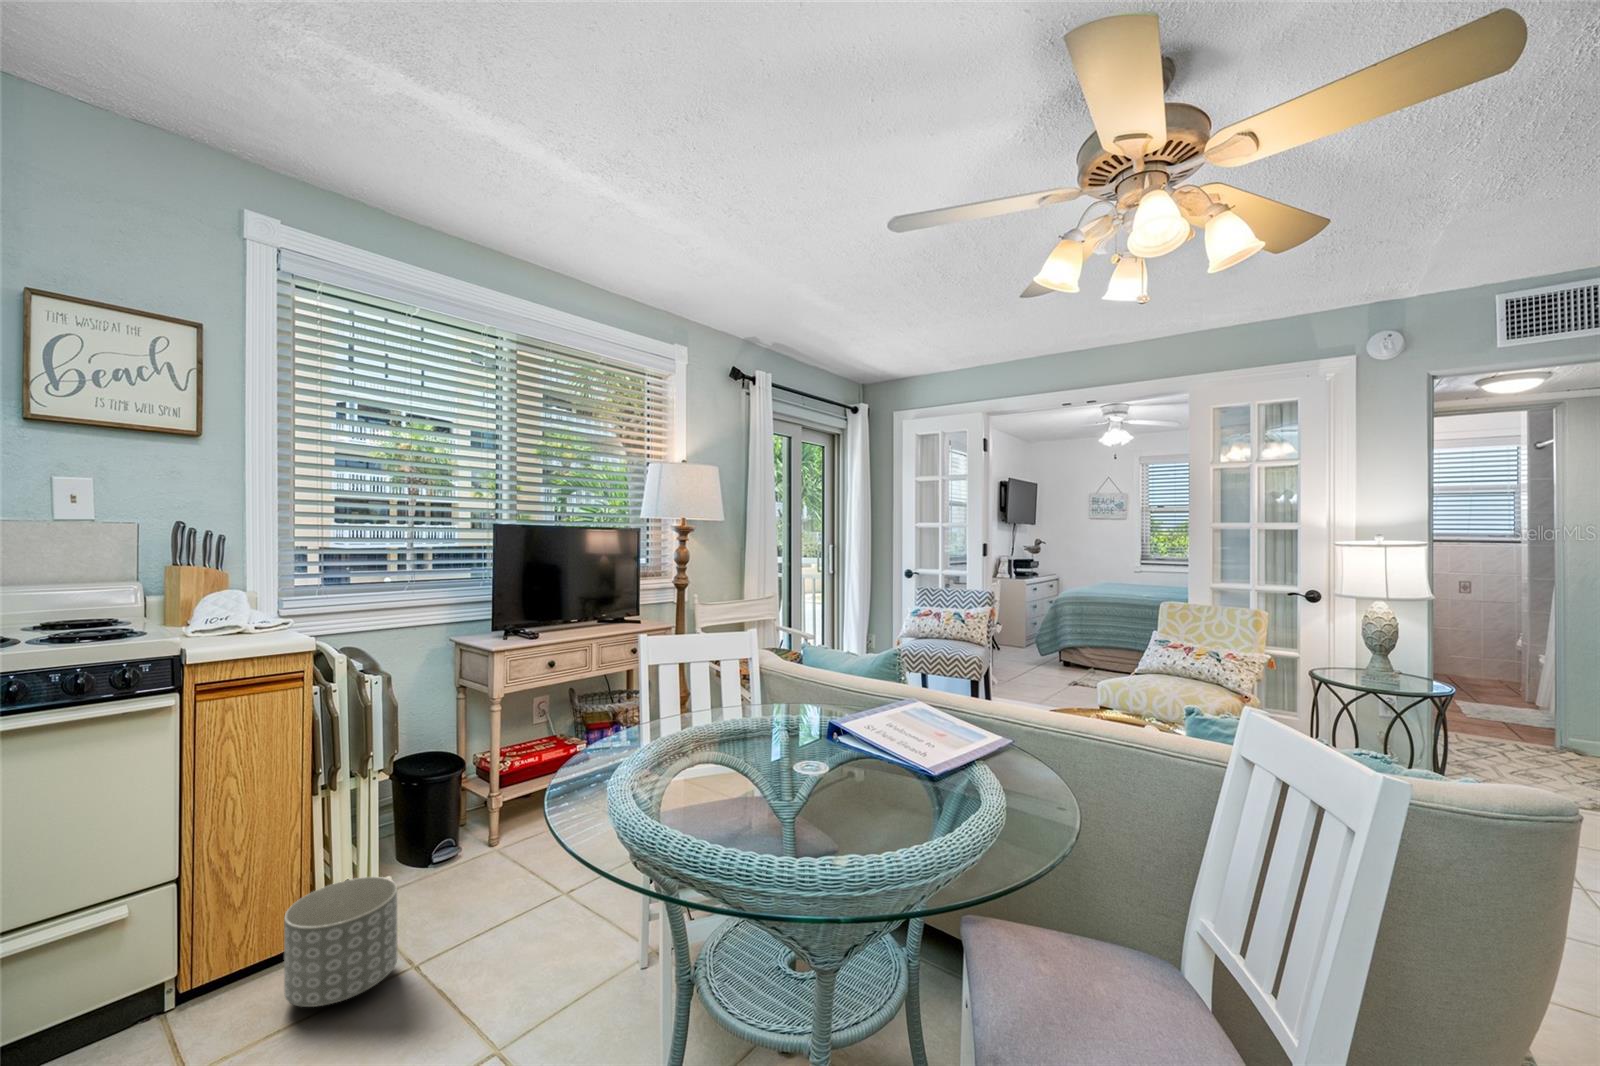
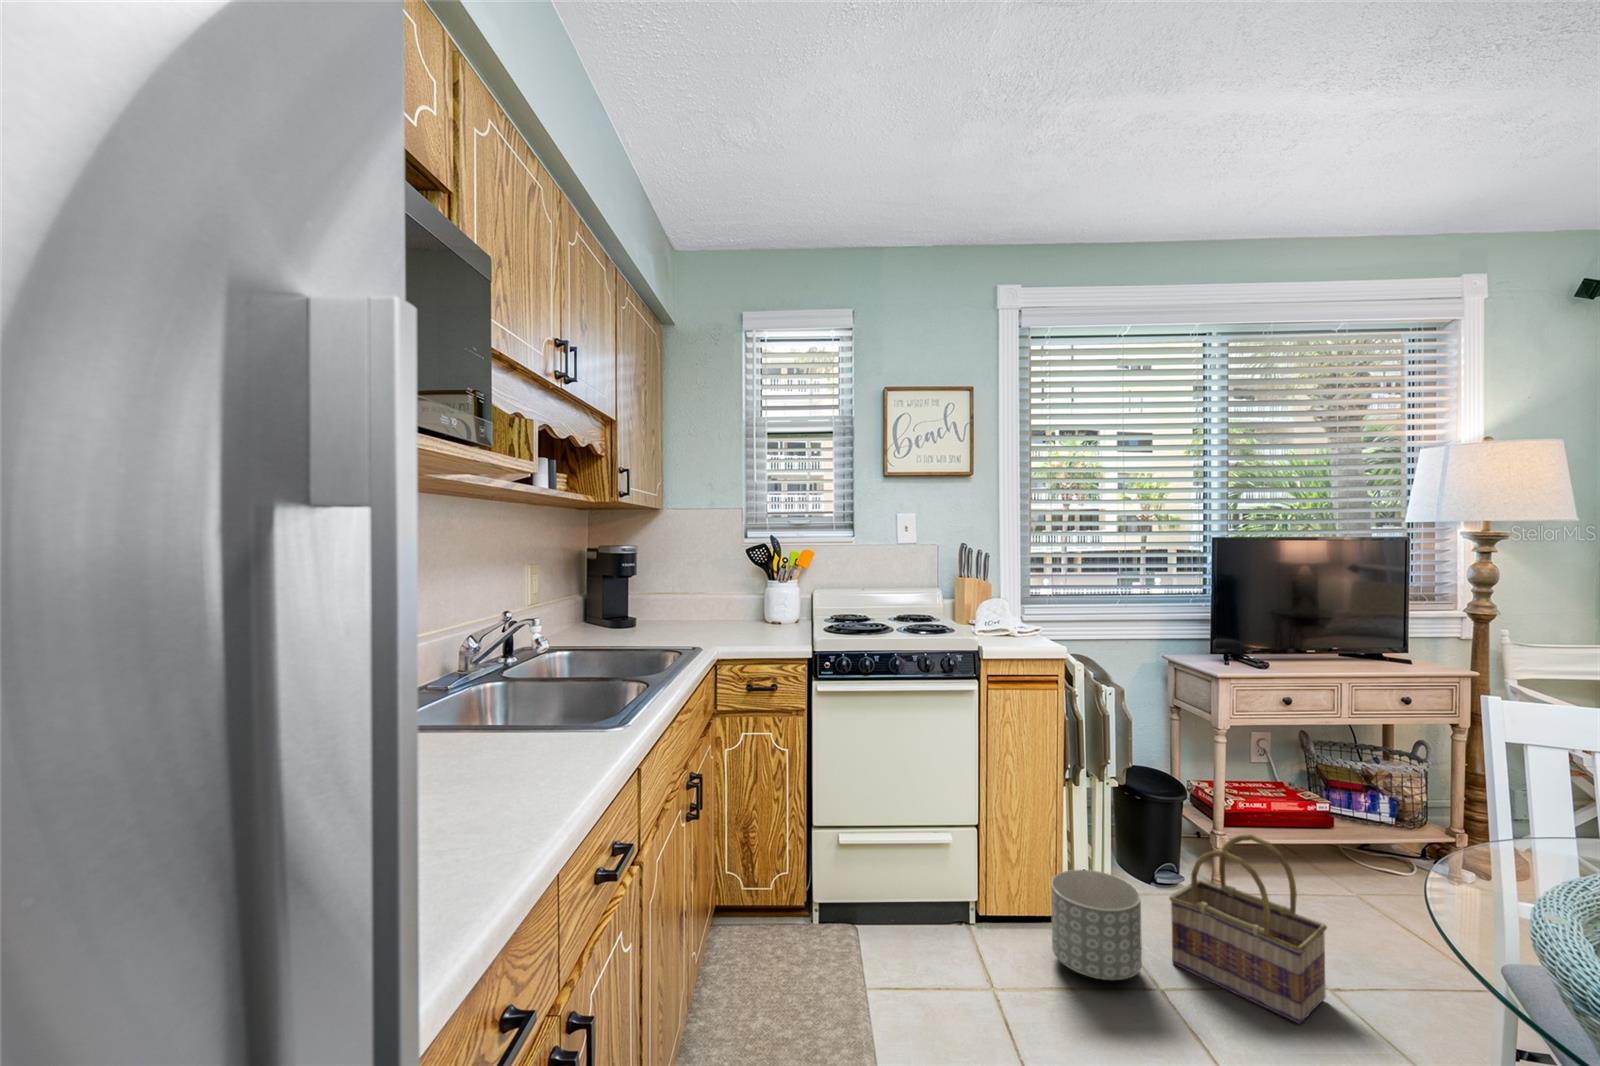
basket: none [431,788,569,945] -> present [1169,835,1327,1023]

